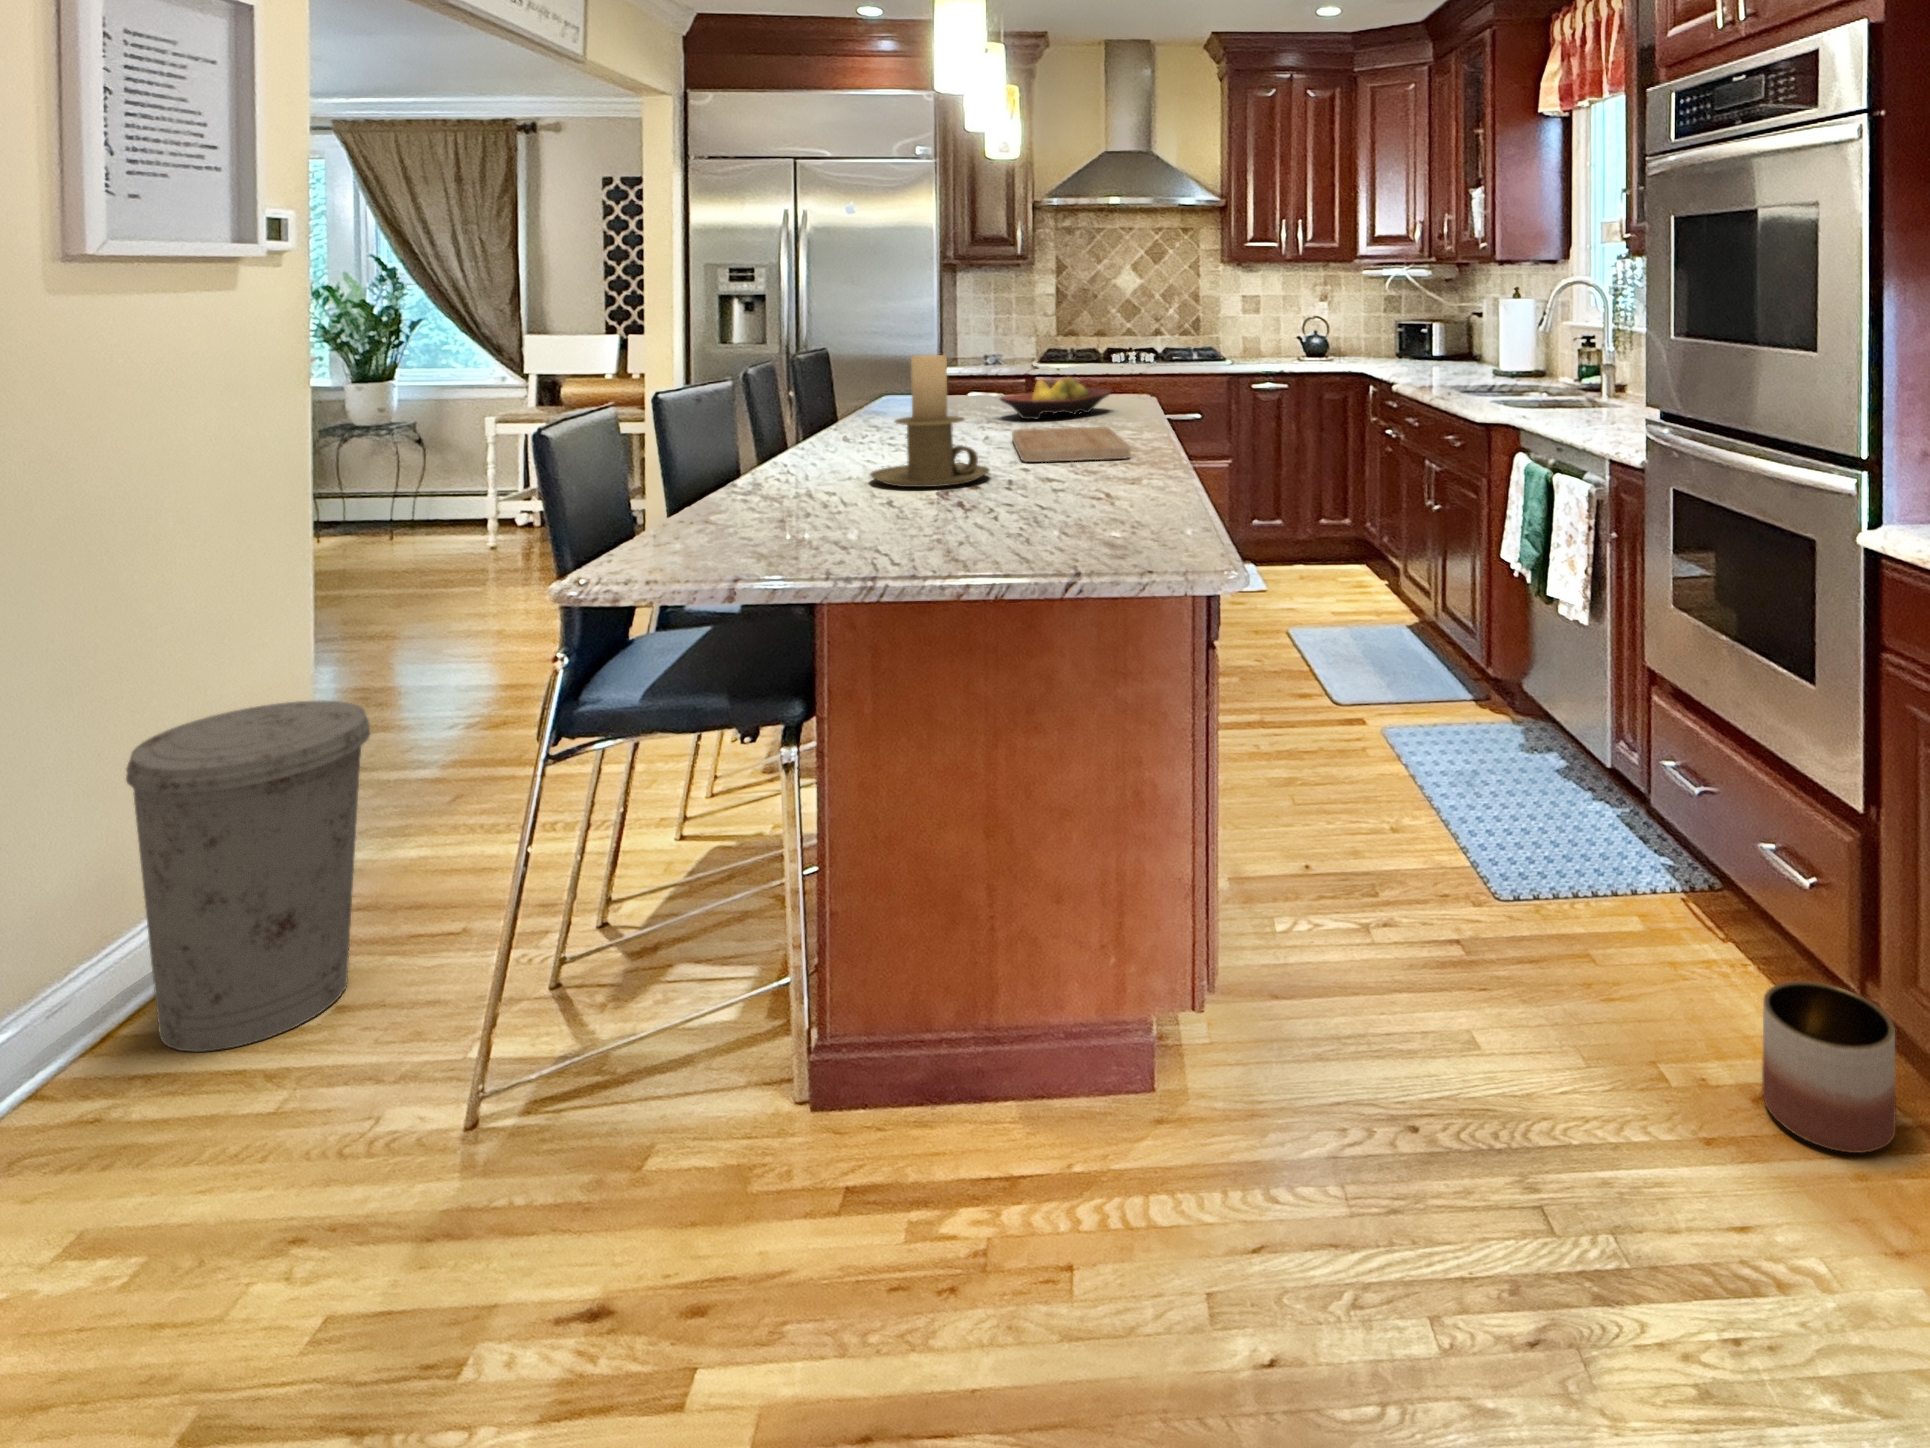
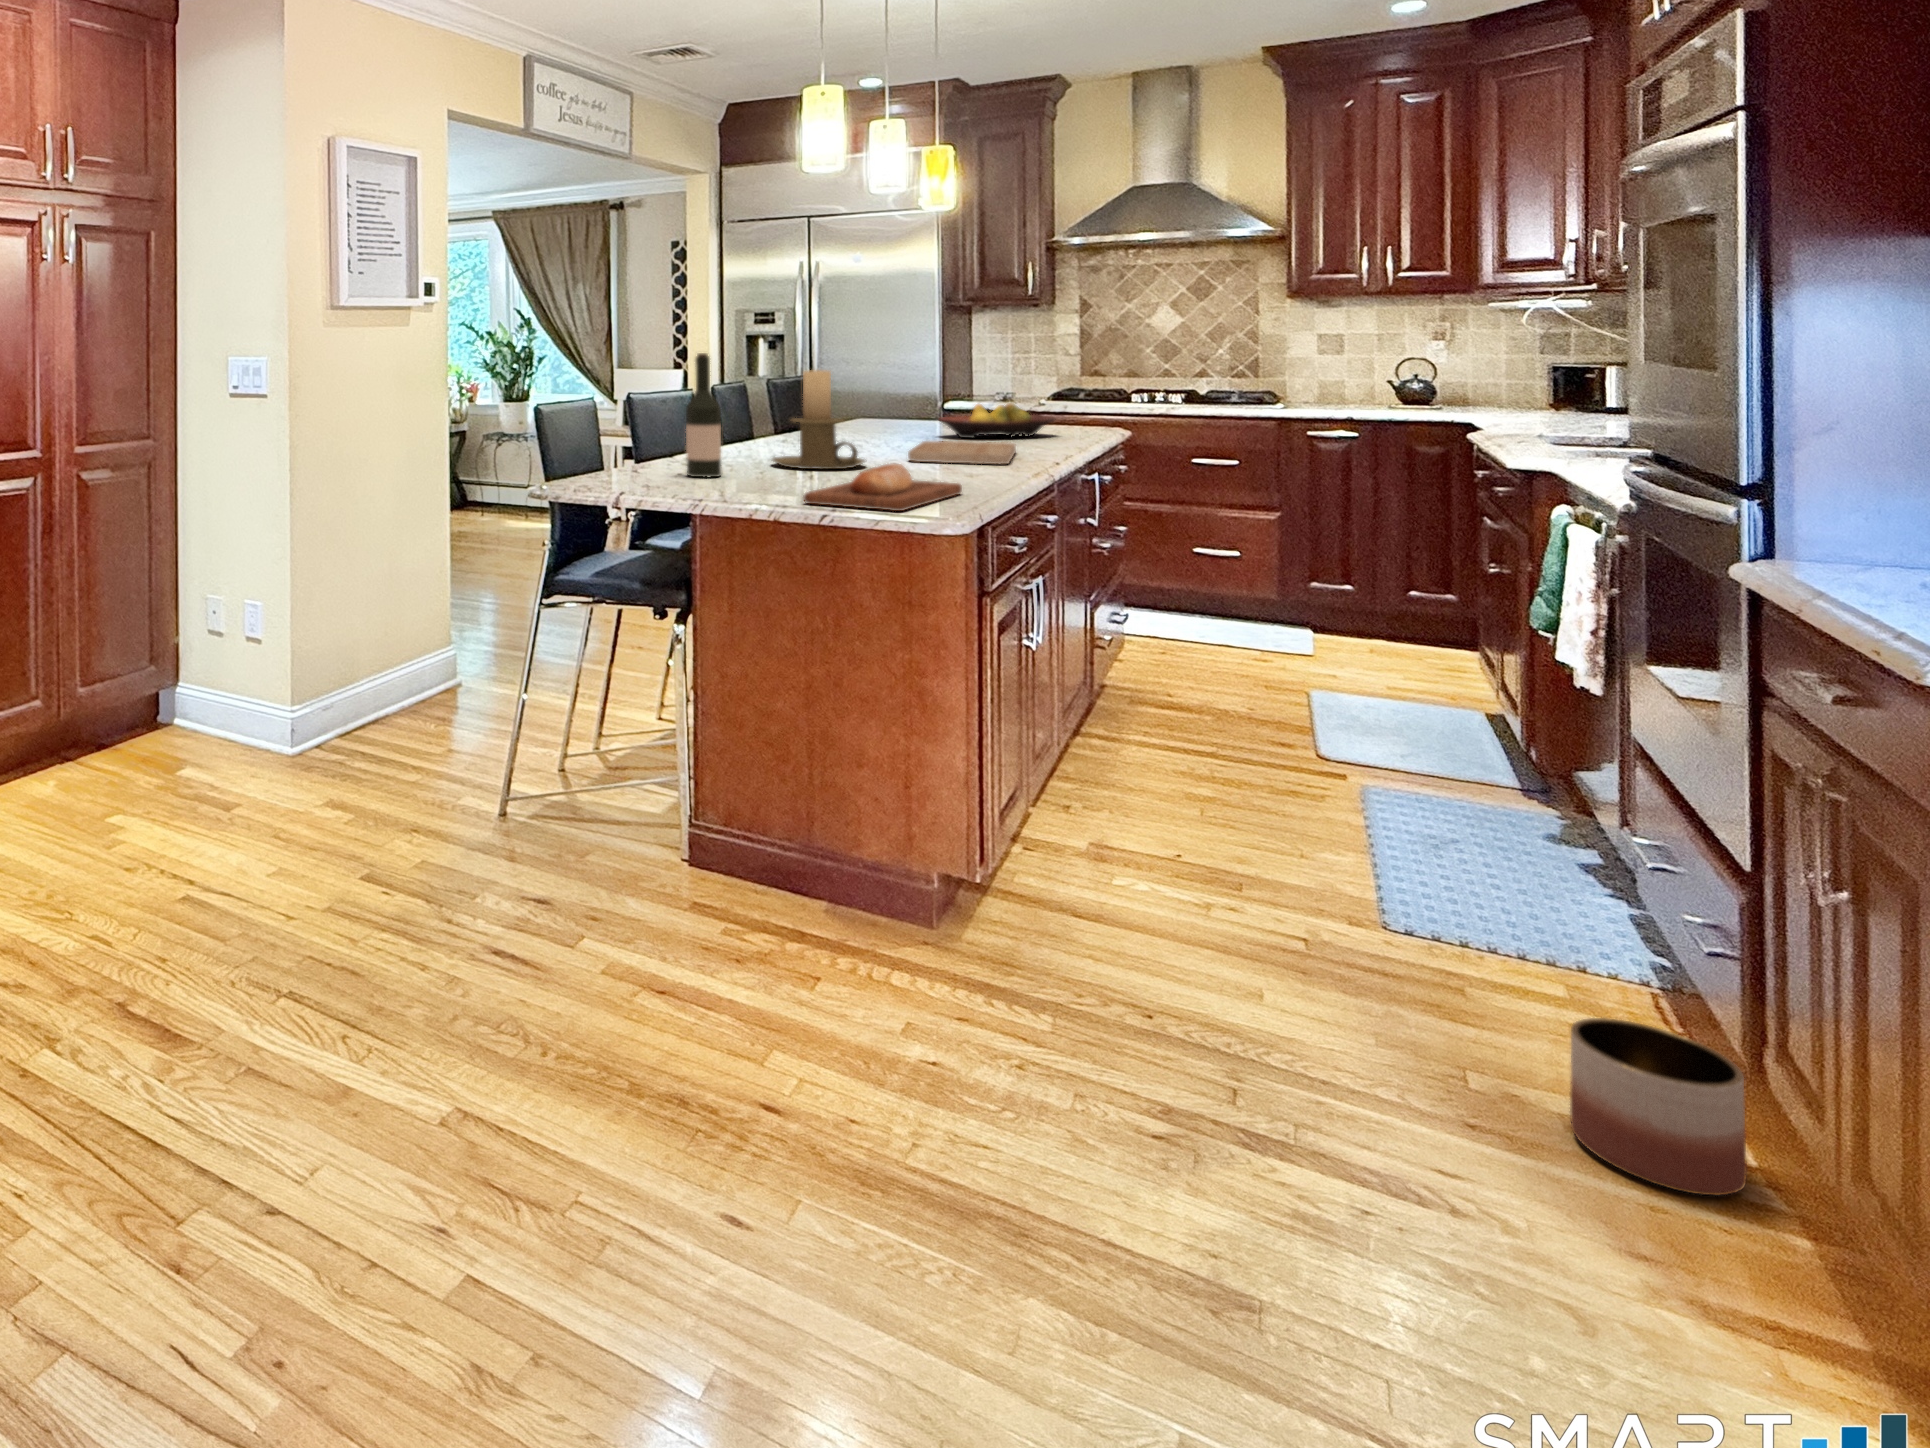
wine bottle: none [779,338,829,520] -> present [686,353,722,478]
bread loaf: none [1003,484,1158,560] -> present [803,464,962,511]
trash can: present [126,700,370,1052] -> none [354,571,468,756]

